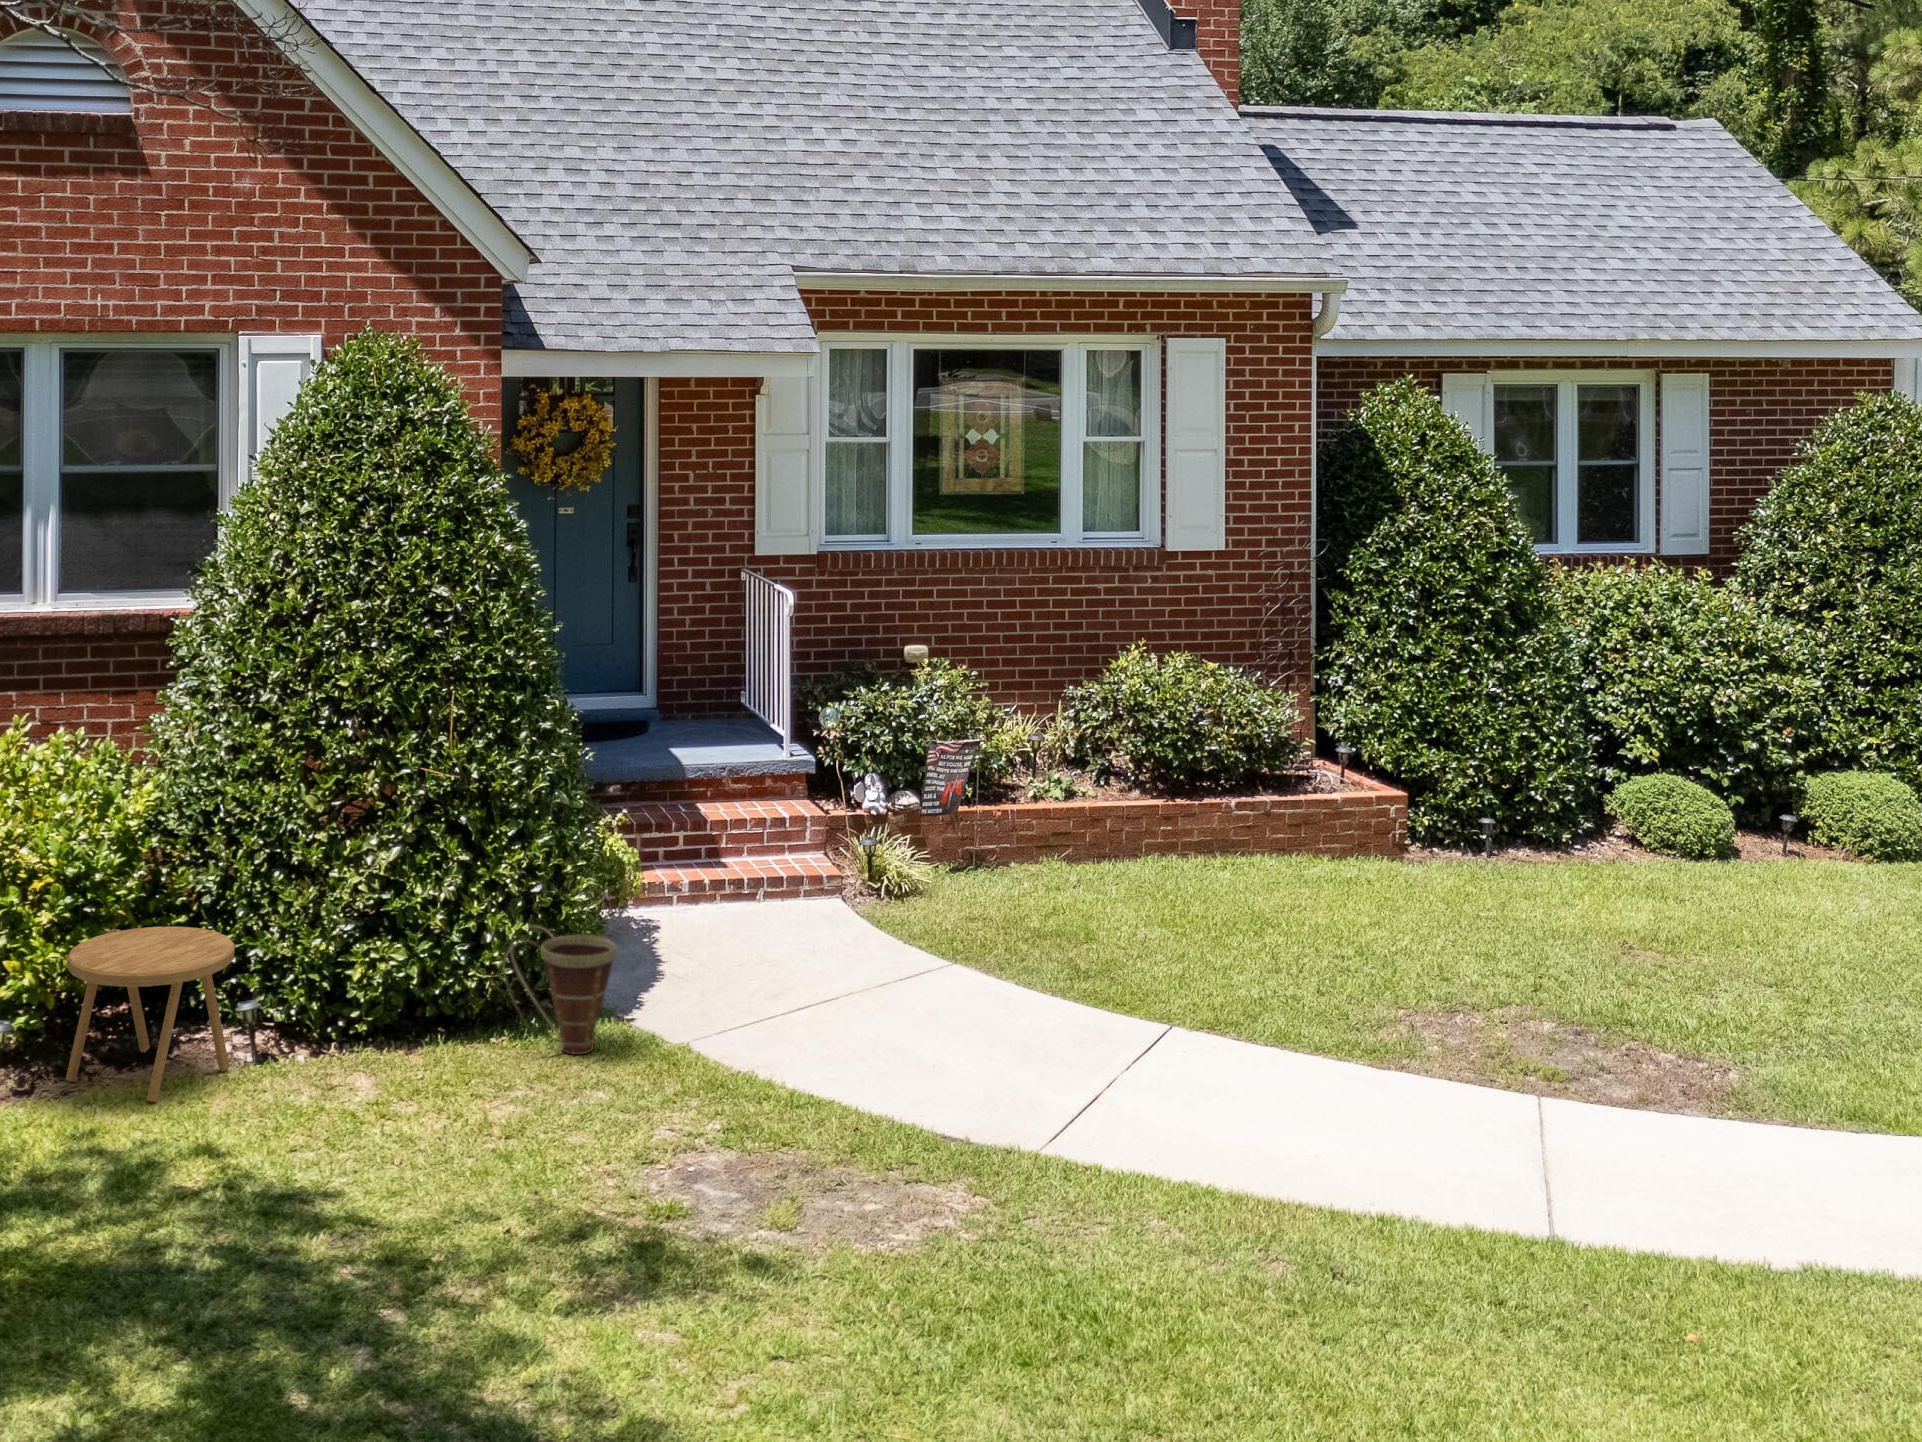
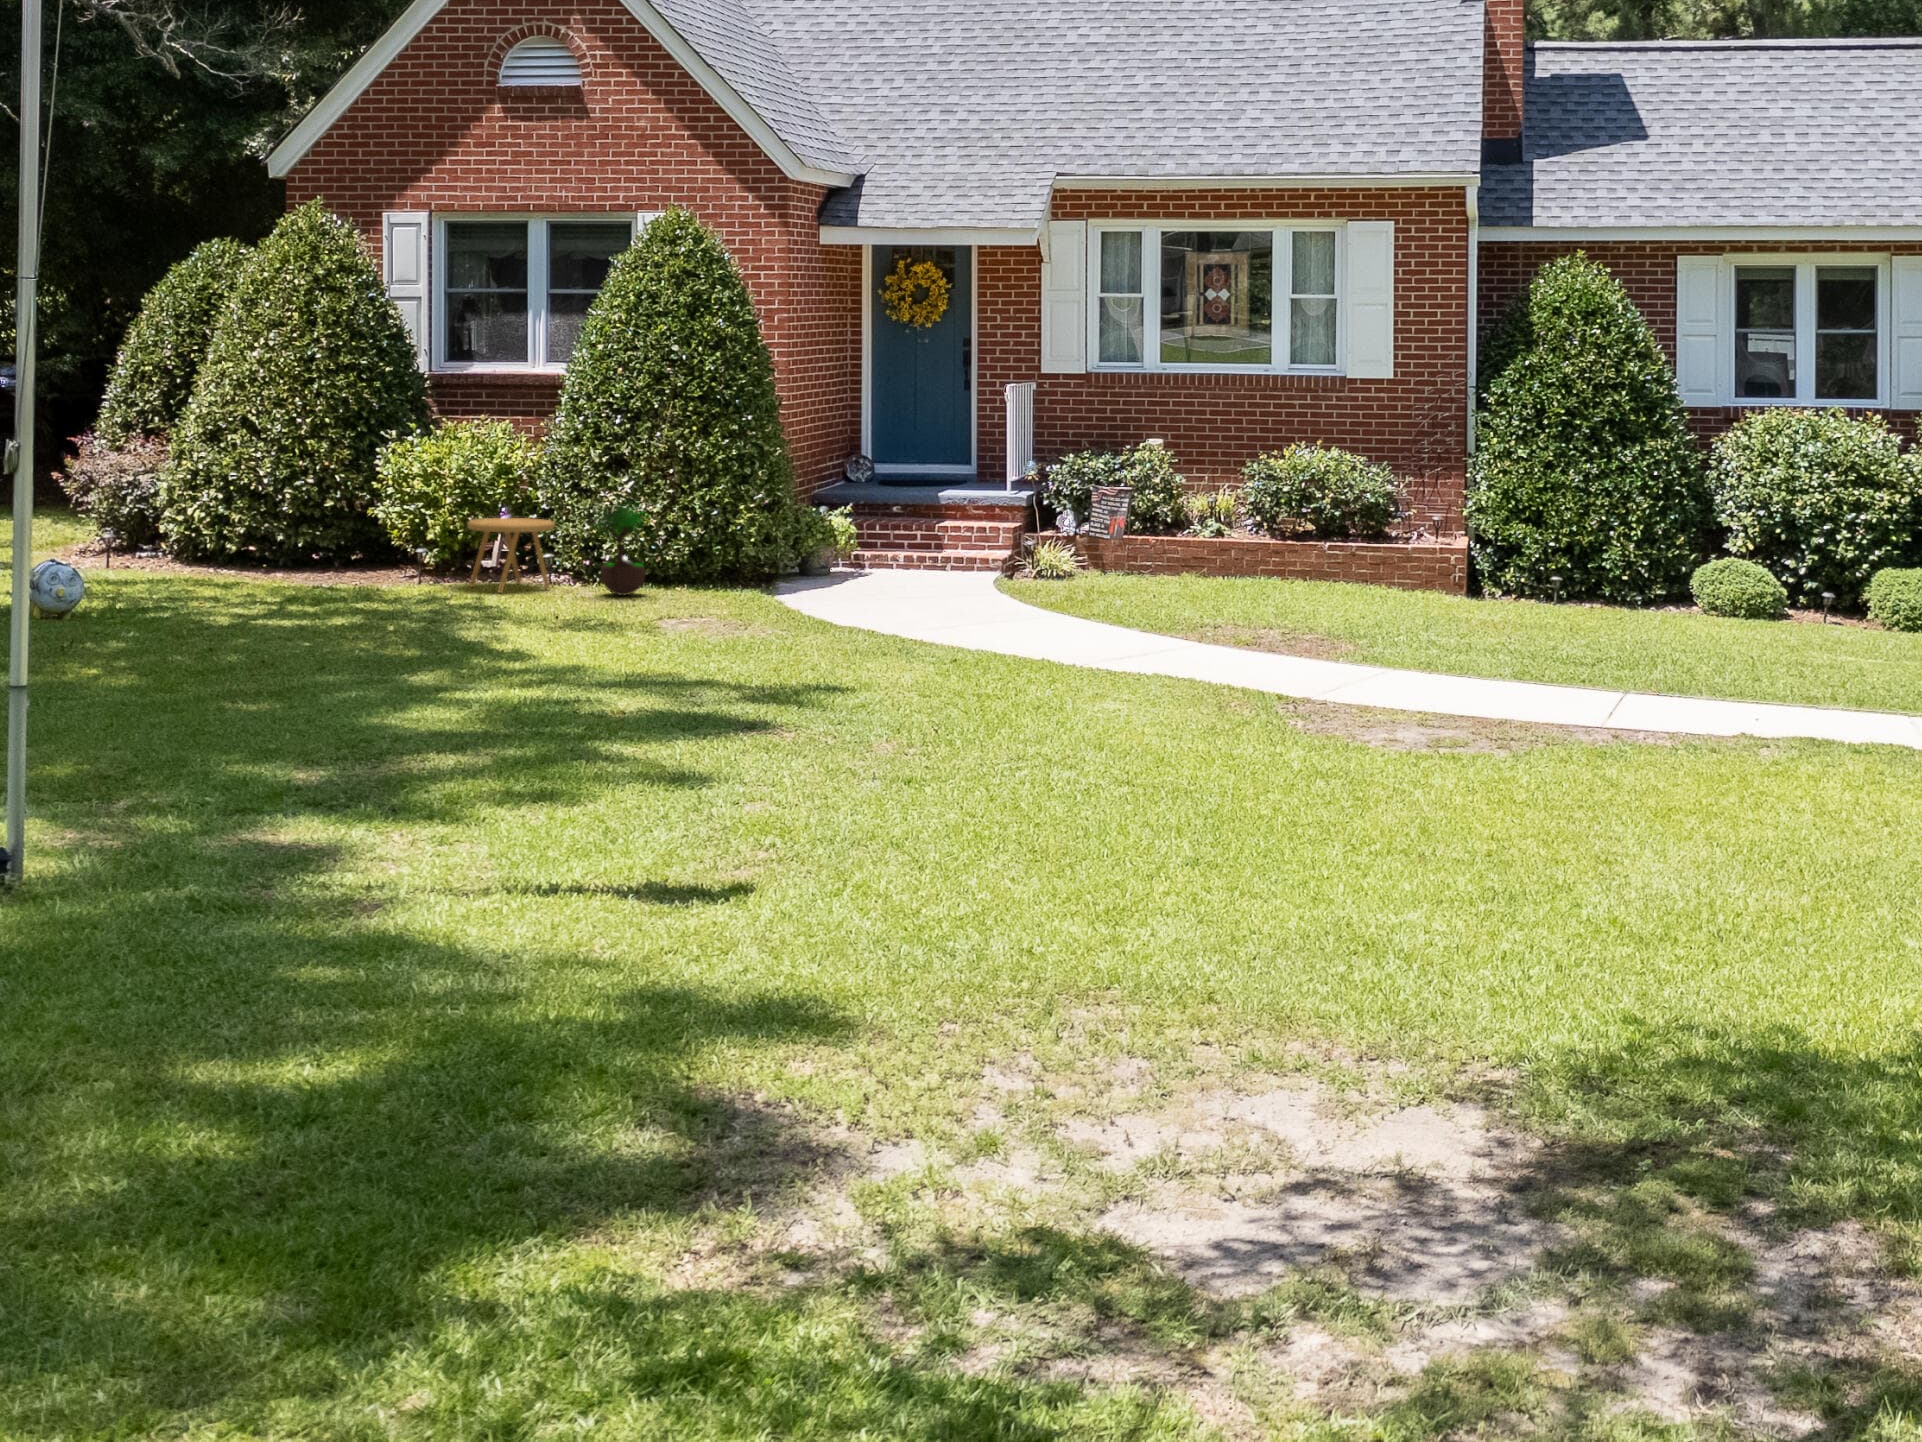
potted tree: none [326,887,438,1072] -> present [593,501,645,596]
basket: present [505,926,616,1055] -> none [692,532,757,600]

